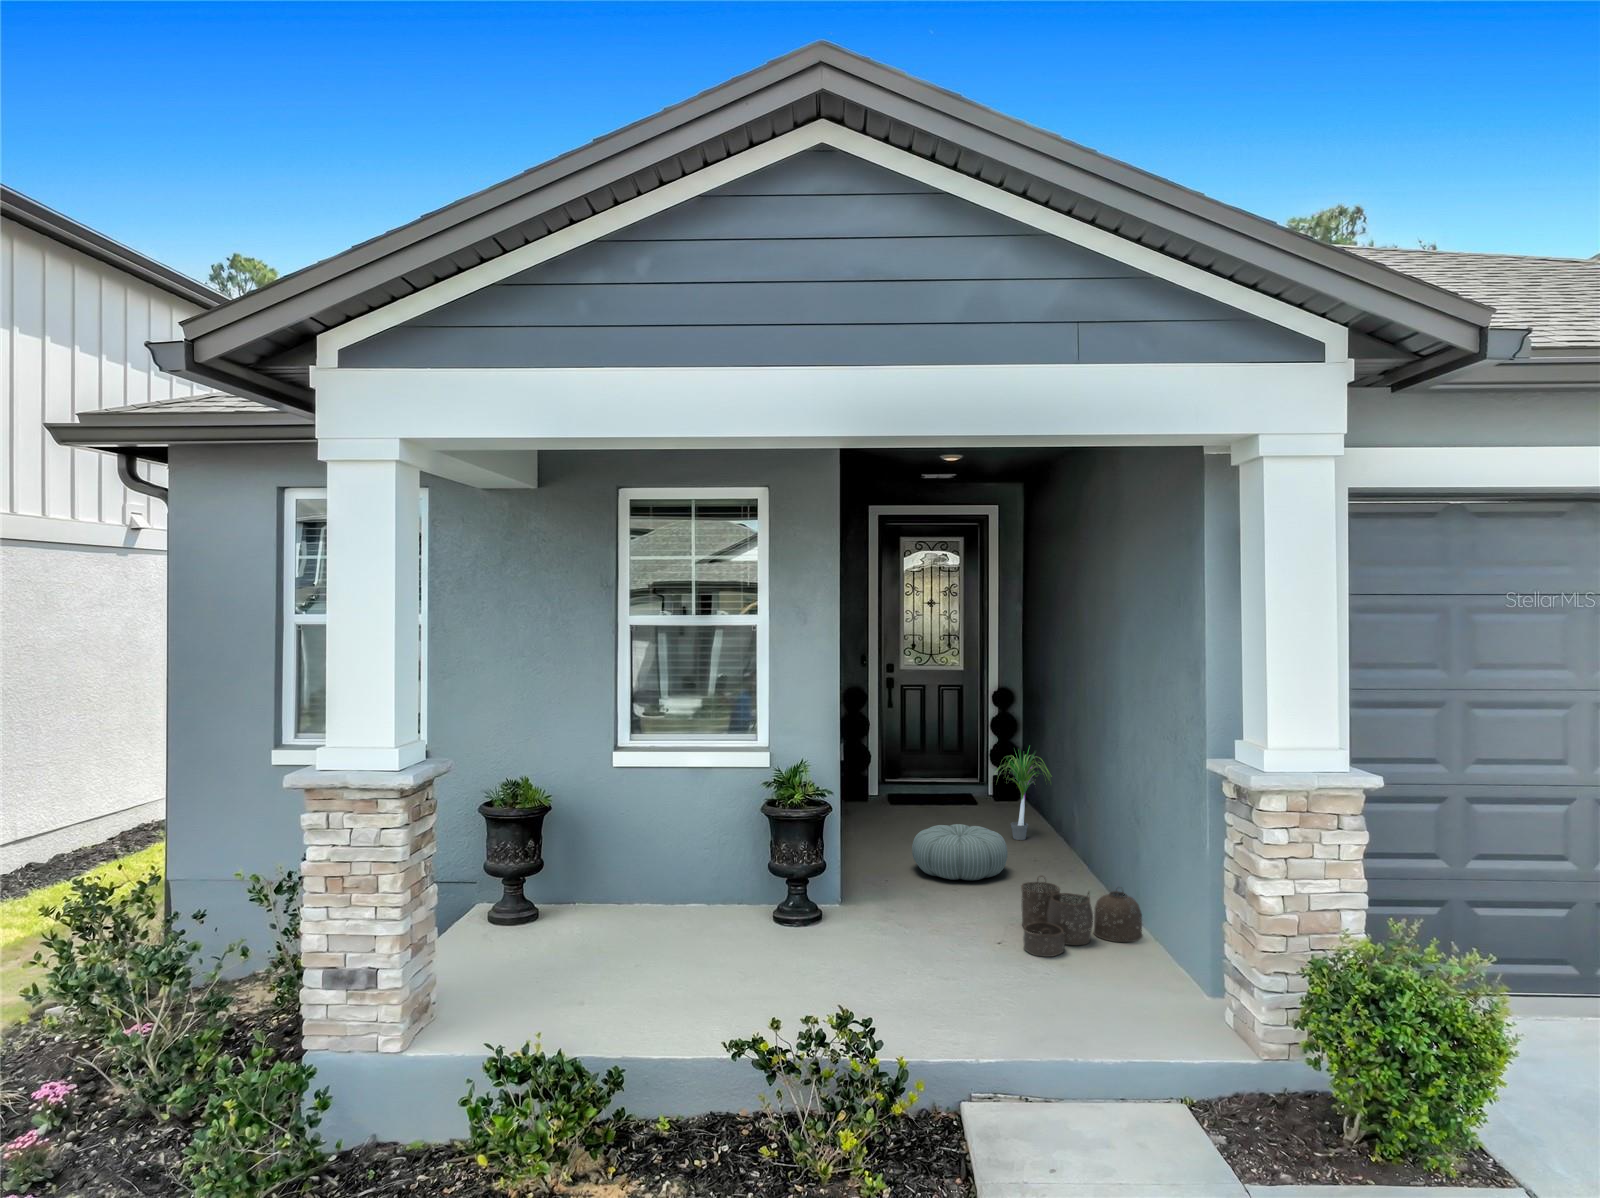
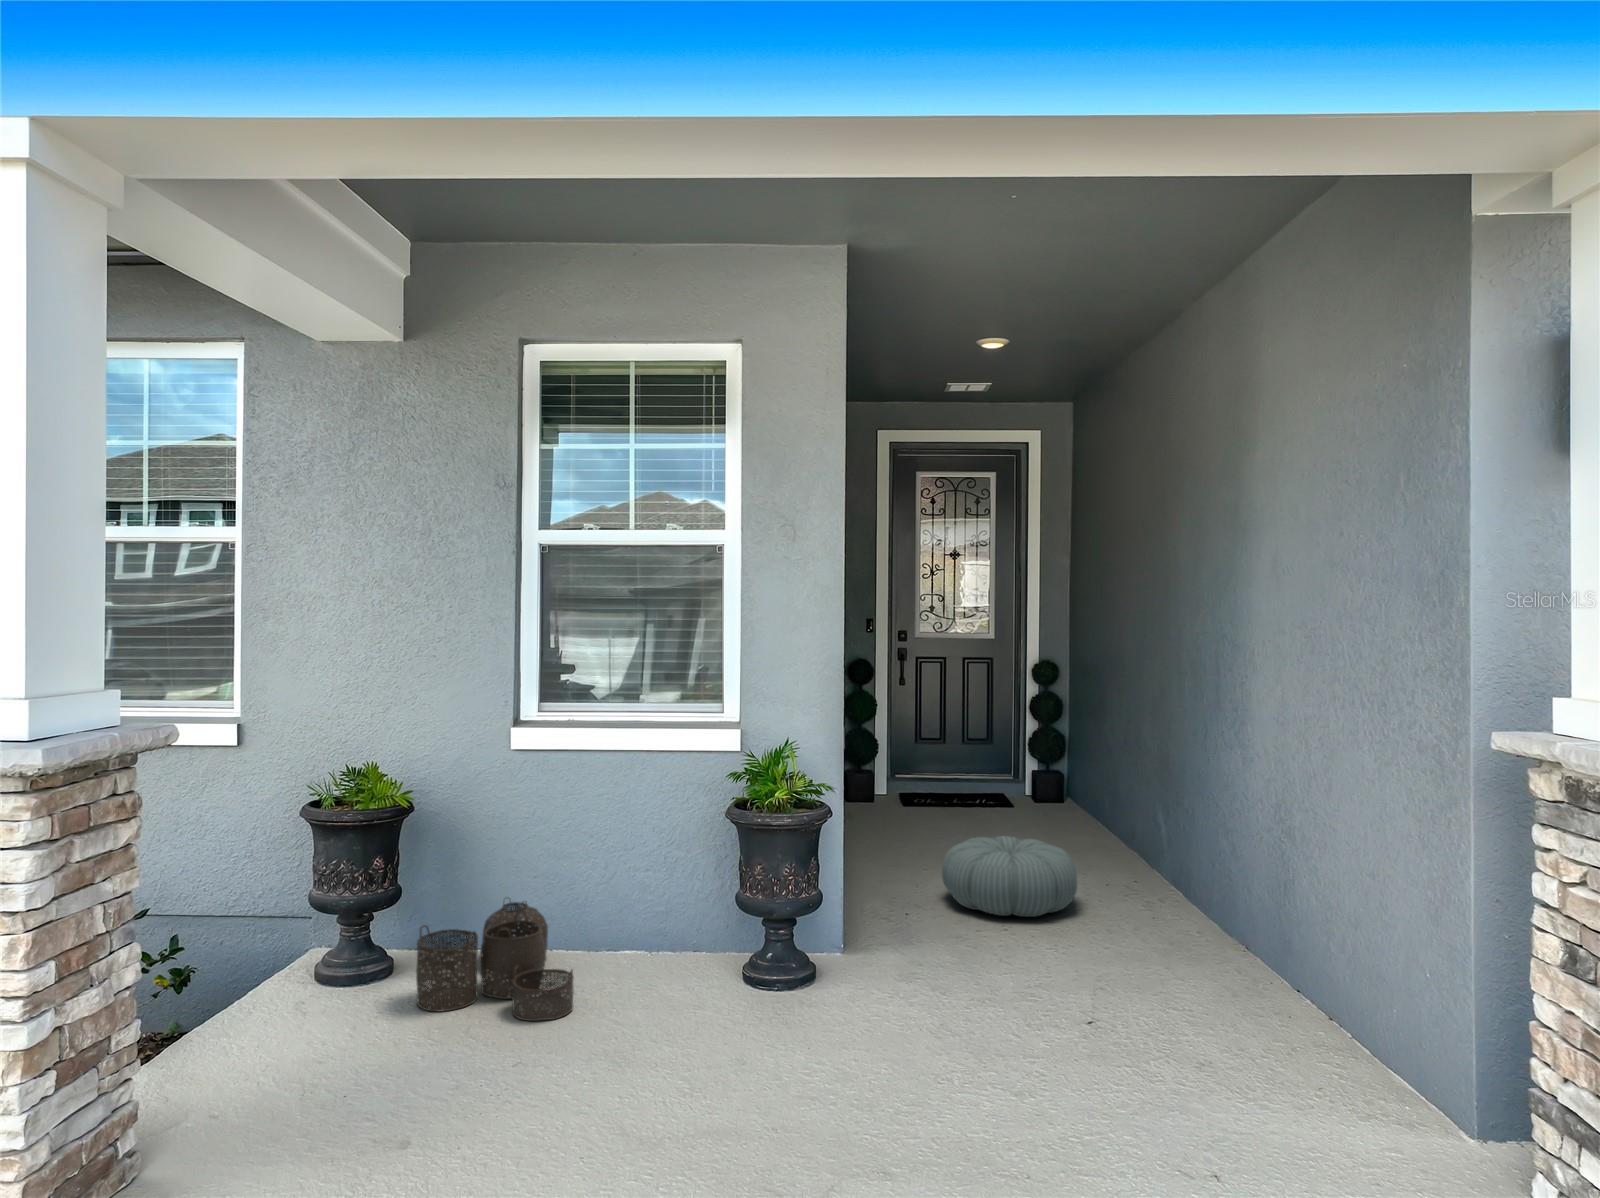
potted plant: present [999,749,1048,840] -> none [1040,725,1130,857]
woven basket: present [1021,878,1143,957] -> present [416,899,574,1021]

